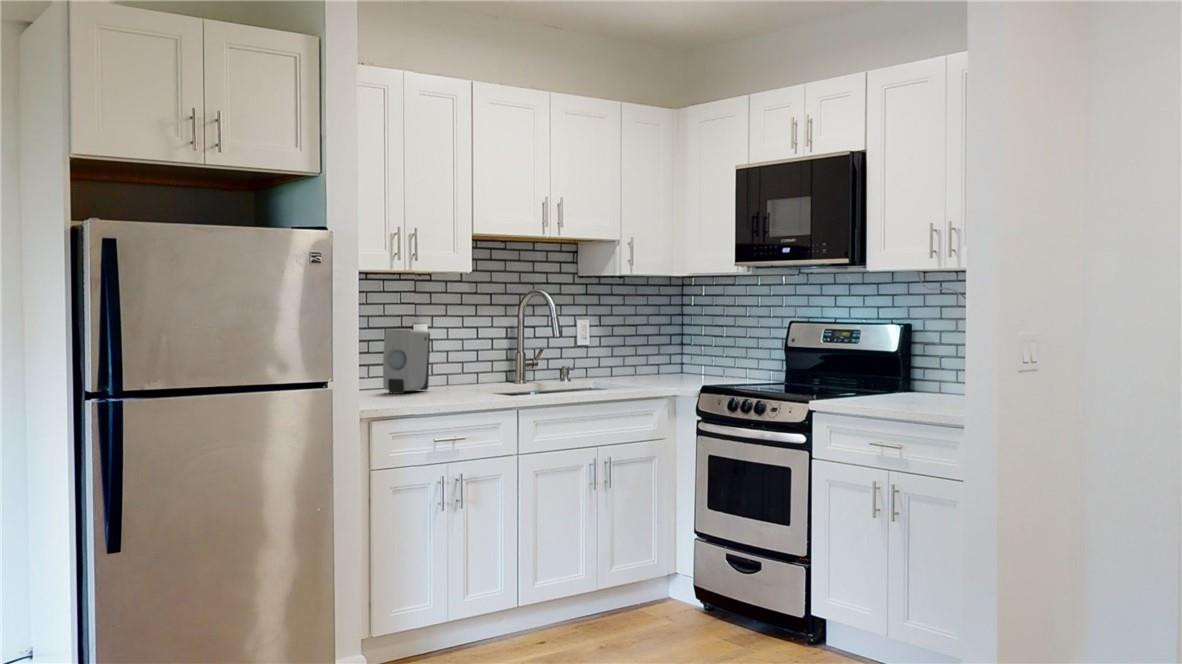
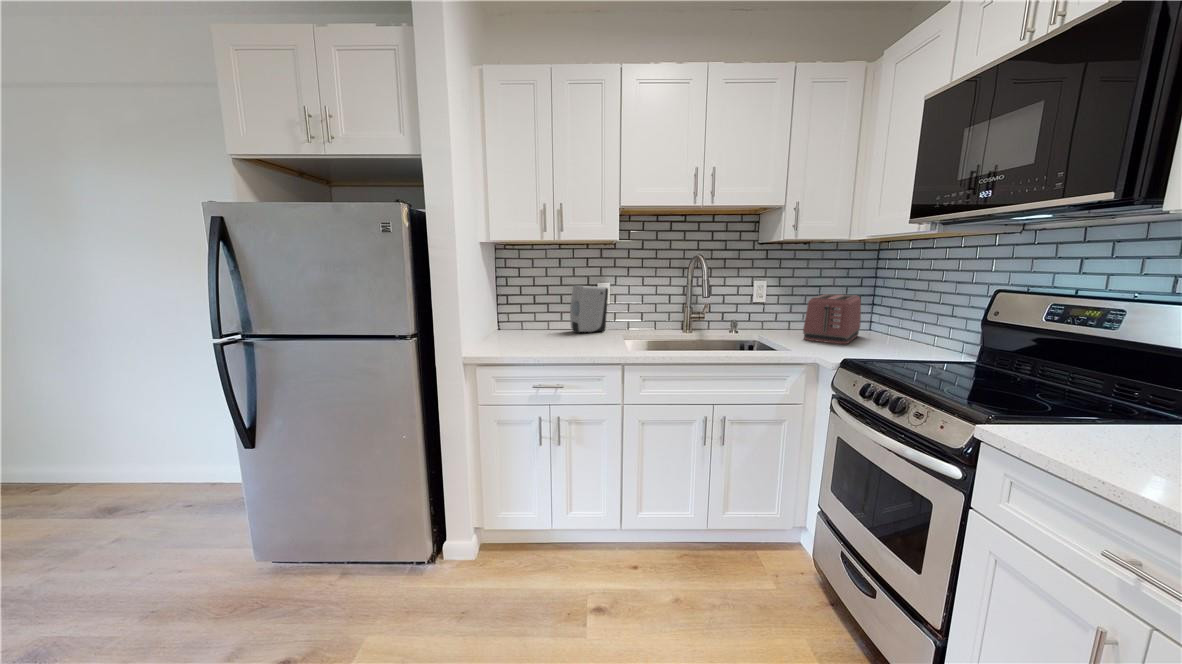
toaster: none [640,334,683,382] -> present [803,294,861,344]

